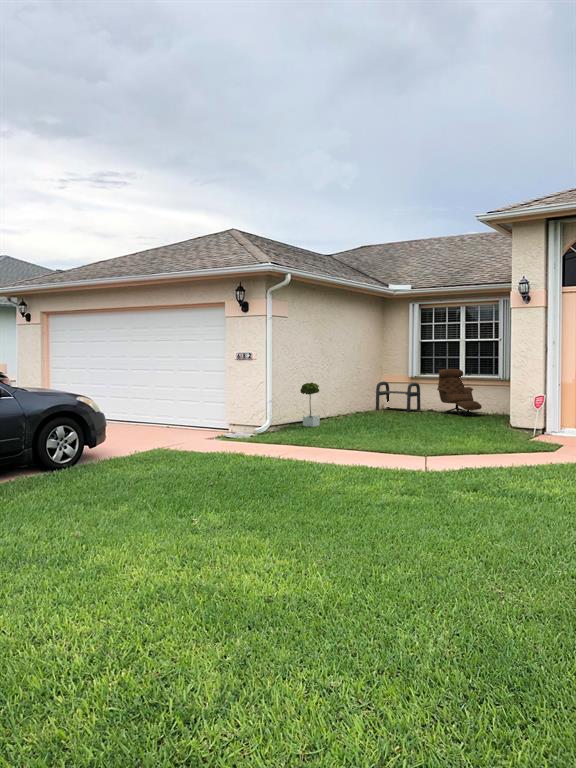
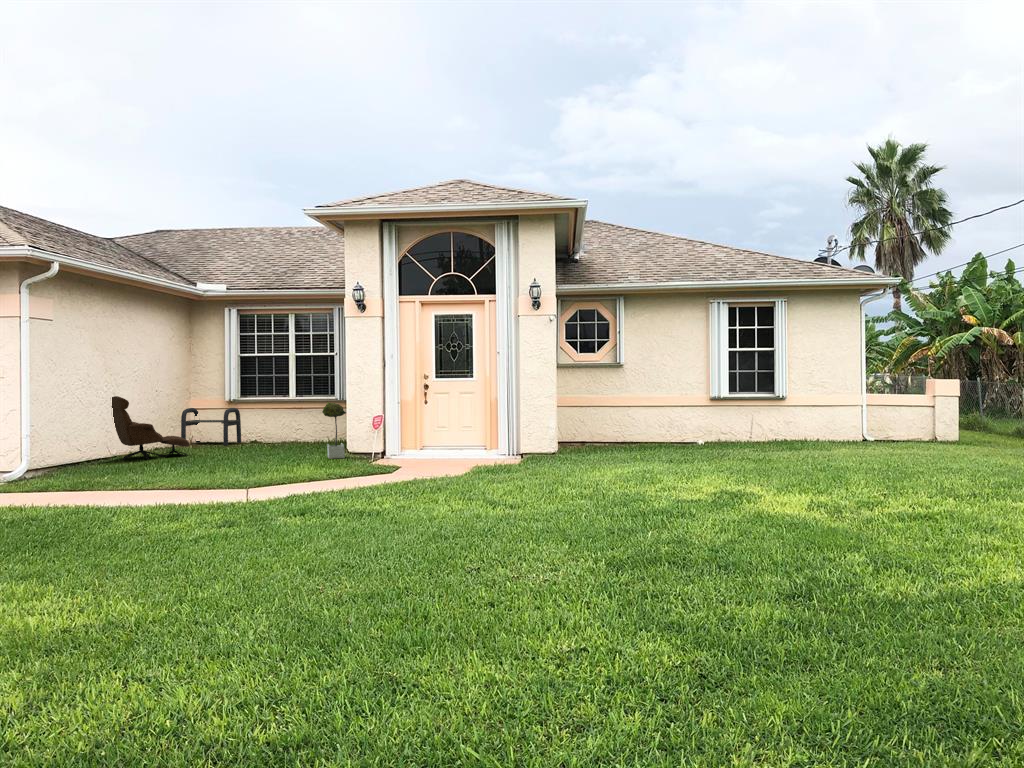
lounge chair: present [437,369,482,416] -> present [112,396,189,460]
potted tree: present [300,382,320,427] -> present [322,402,346,459]

